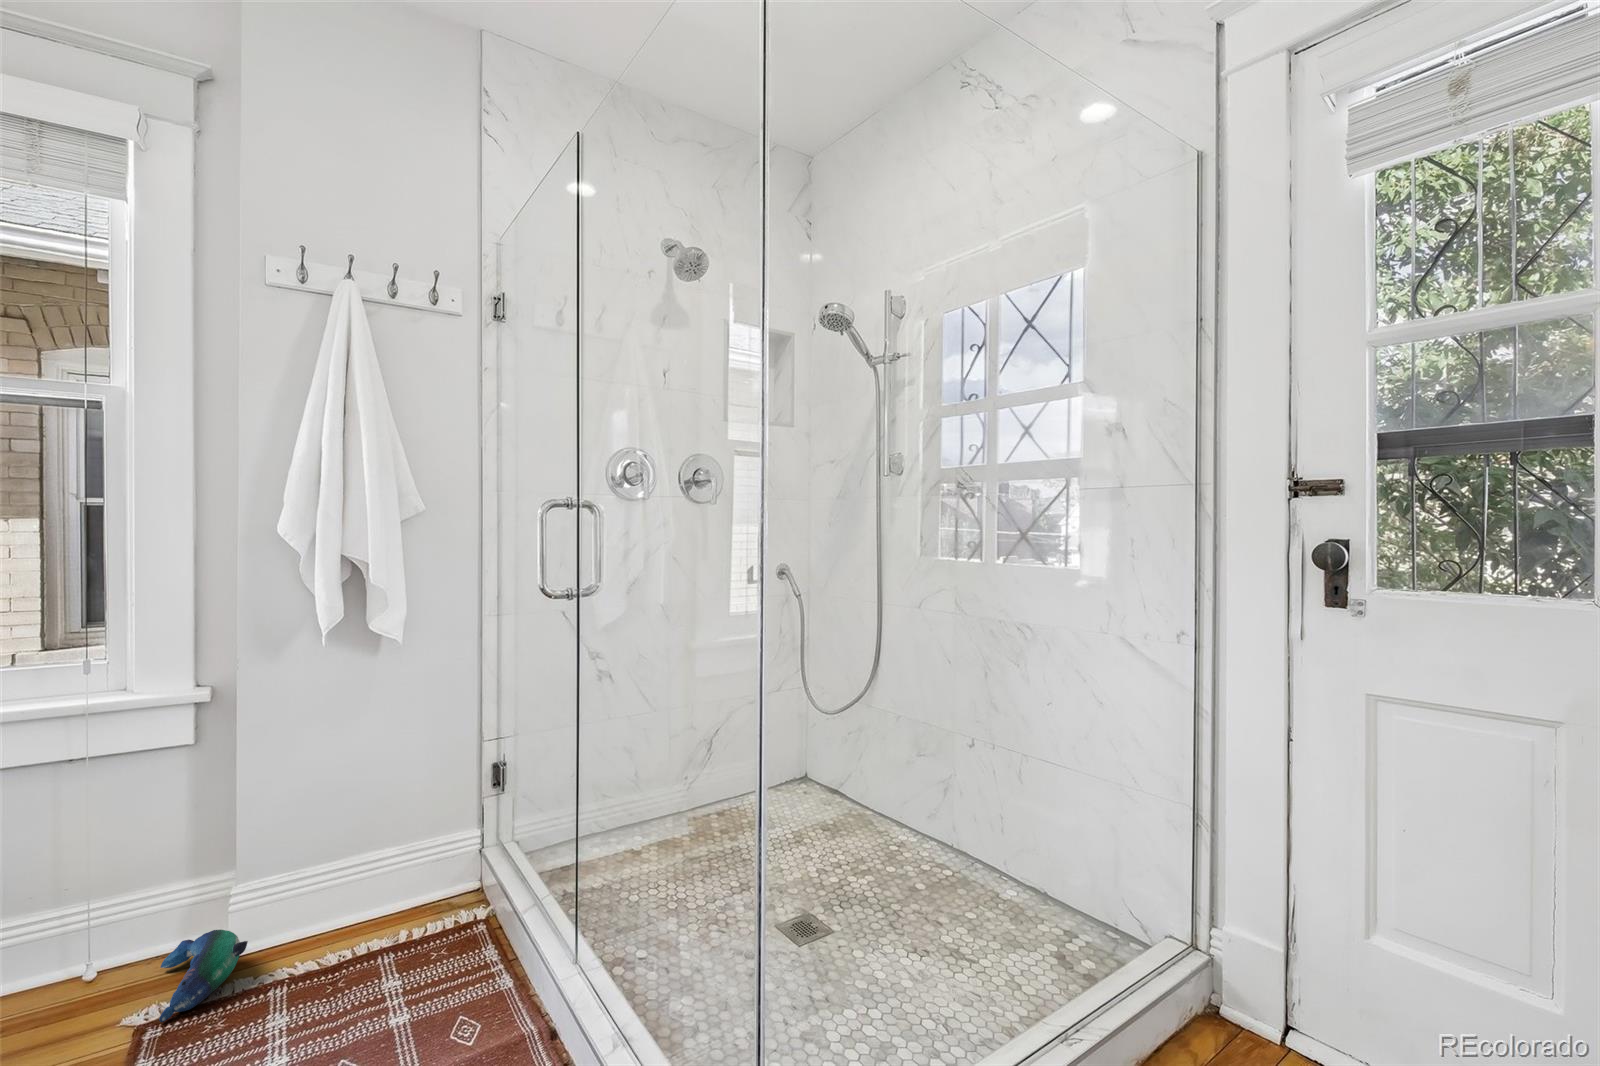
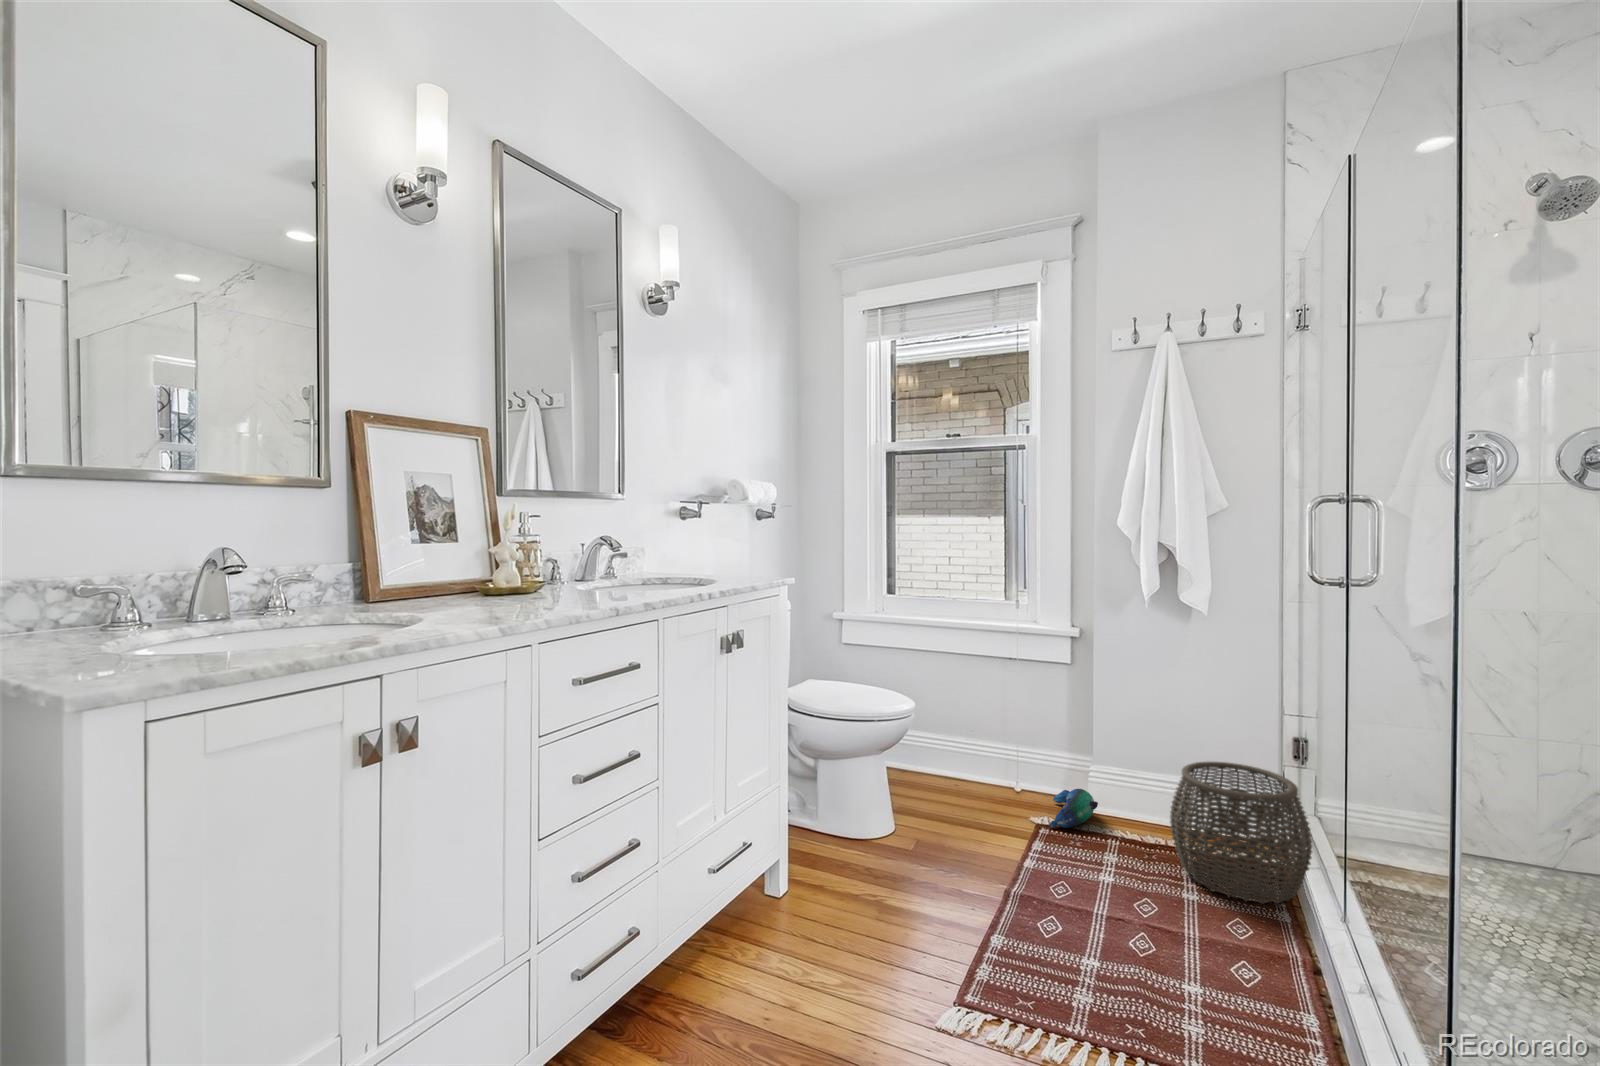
woven basket: none [364,815,526,995] -> present [1170,762,1312,904]

